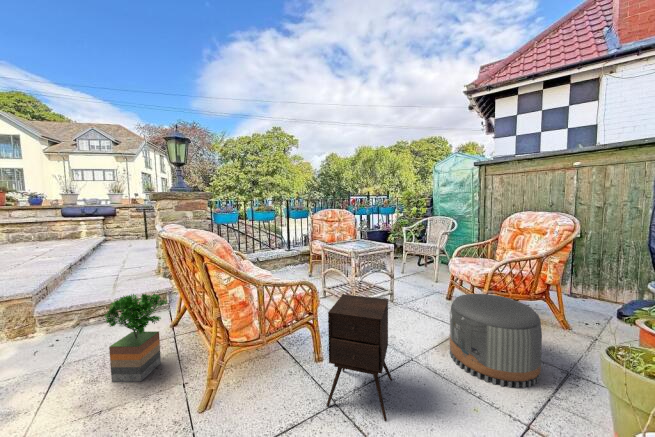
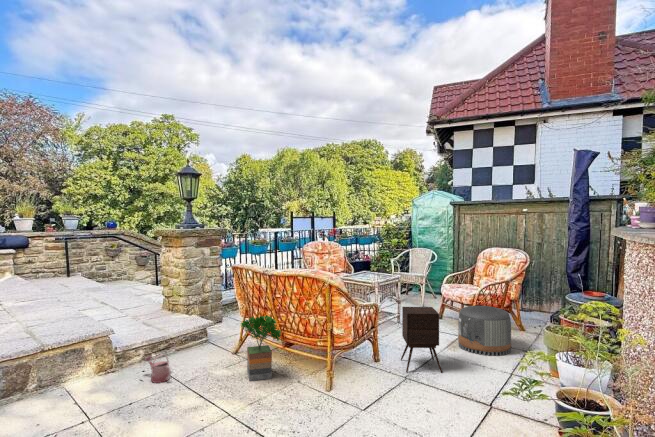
watering can: none [25,328,57,365] -> present [145,354,171,383]

